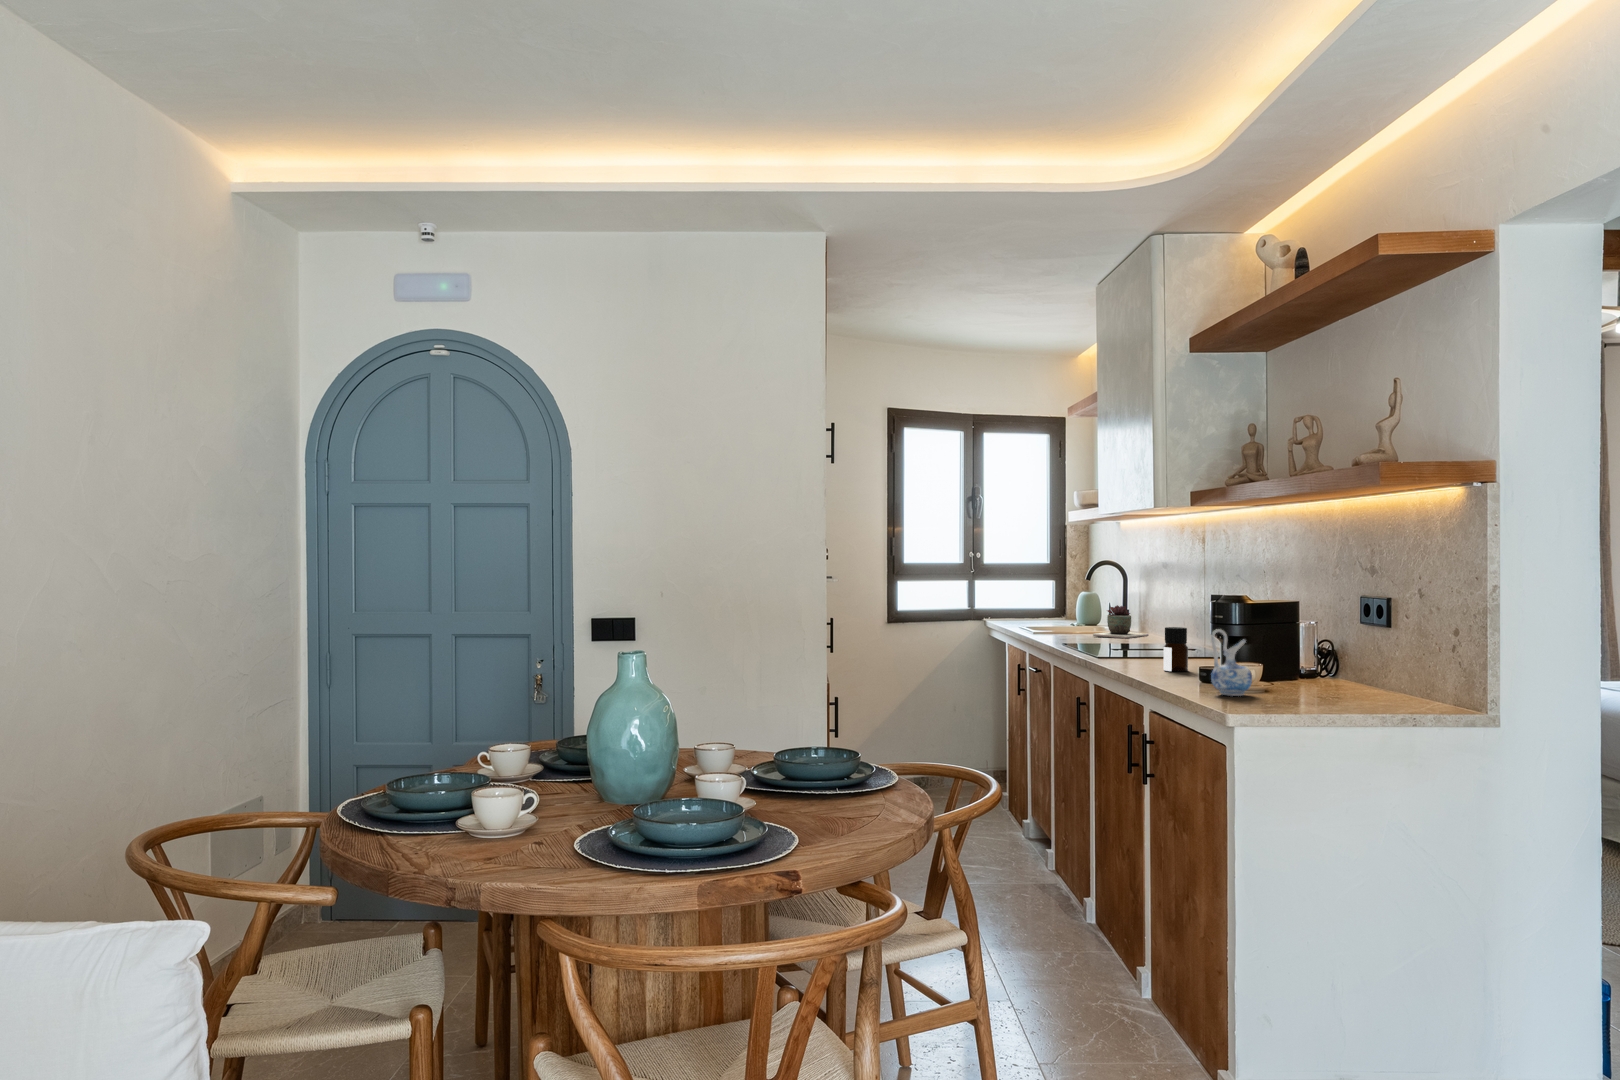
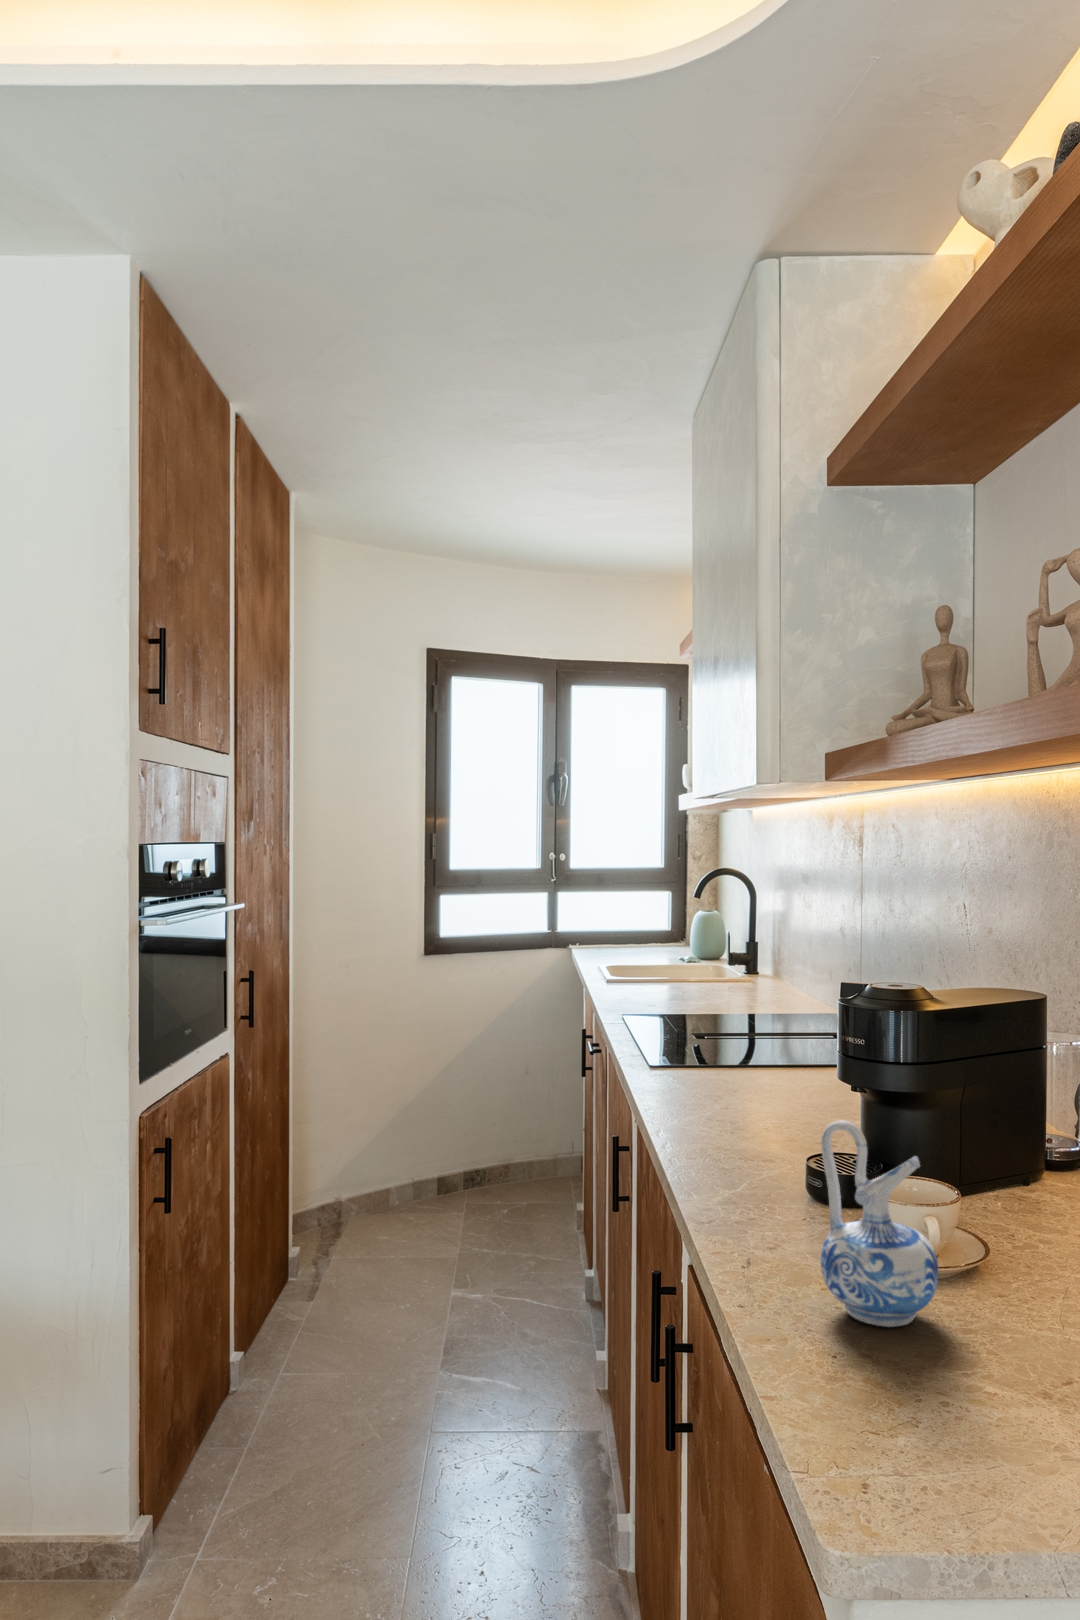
succulent plant: present [1093,605,1148,638] -> none [684,947,775,1003]
bottle: present [1164,627,1188,672] -> none [748,1039,800,1143]

